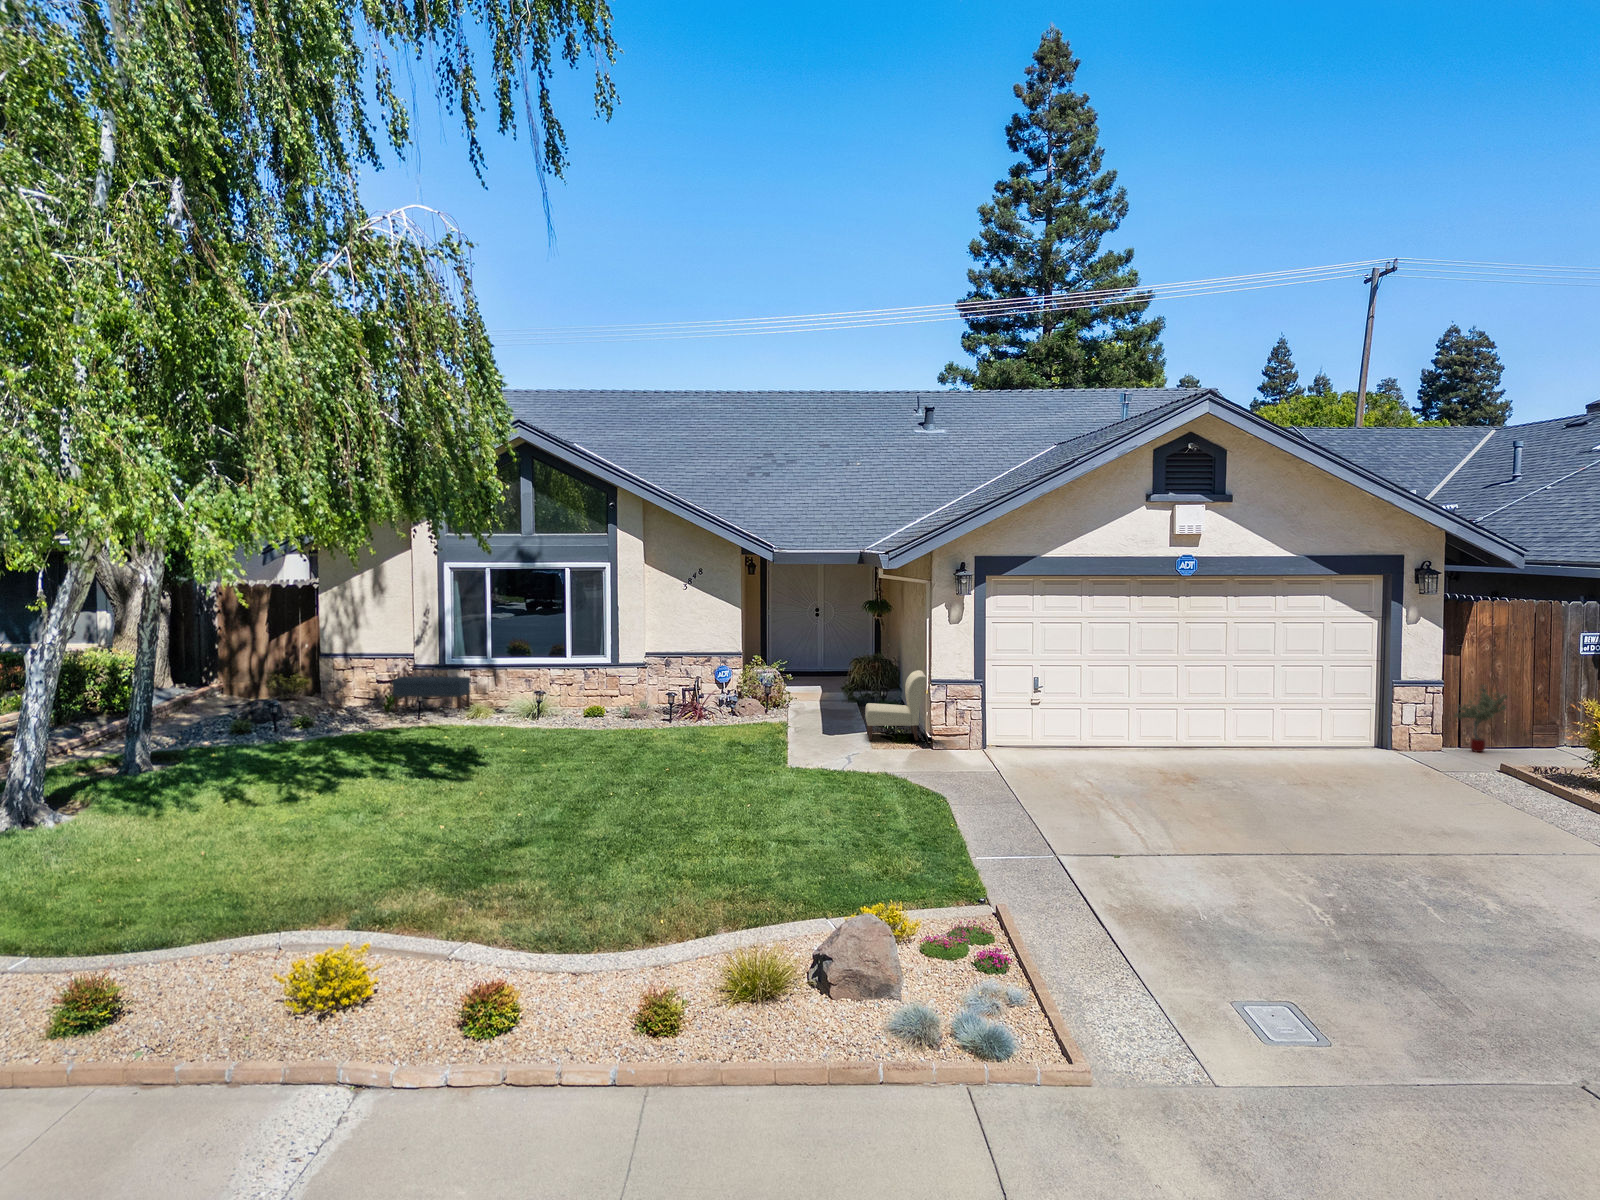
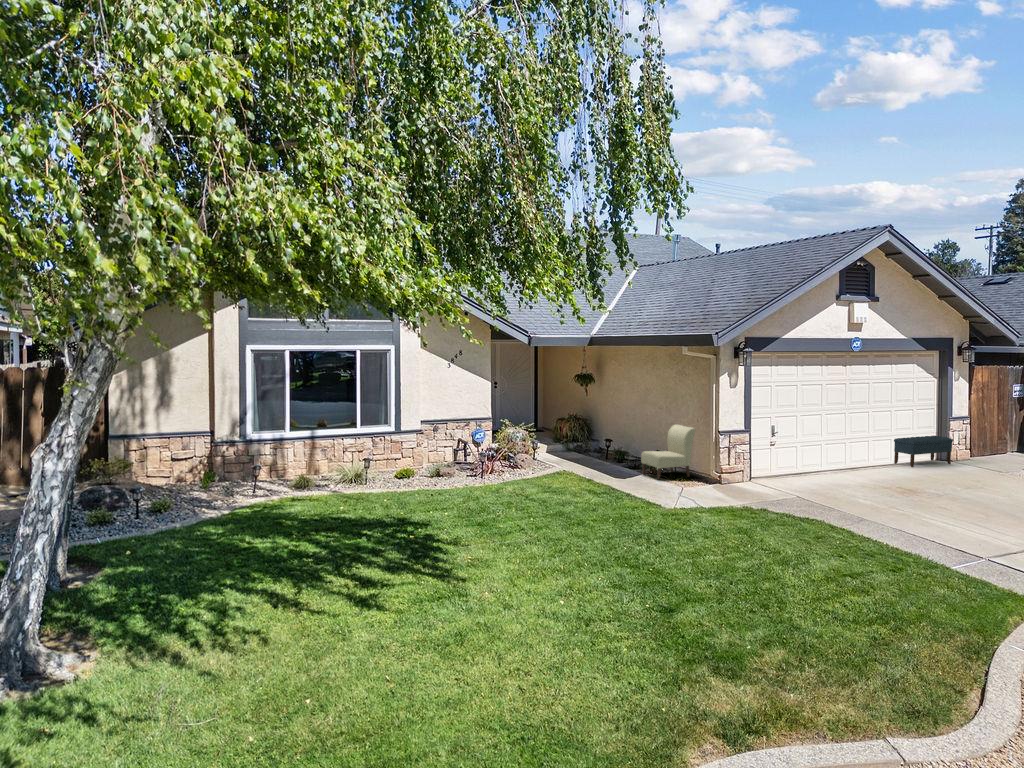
bench: present [392,676,471,712] -> present [894,436,953,467]
potted tree: present [1455,686,1507,752] -> none [976,417,1005,459]

